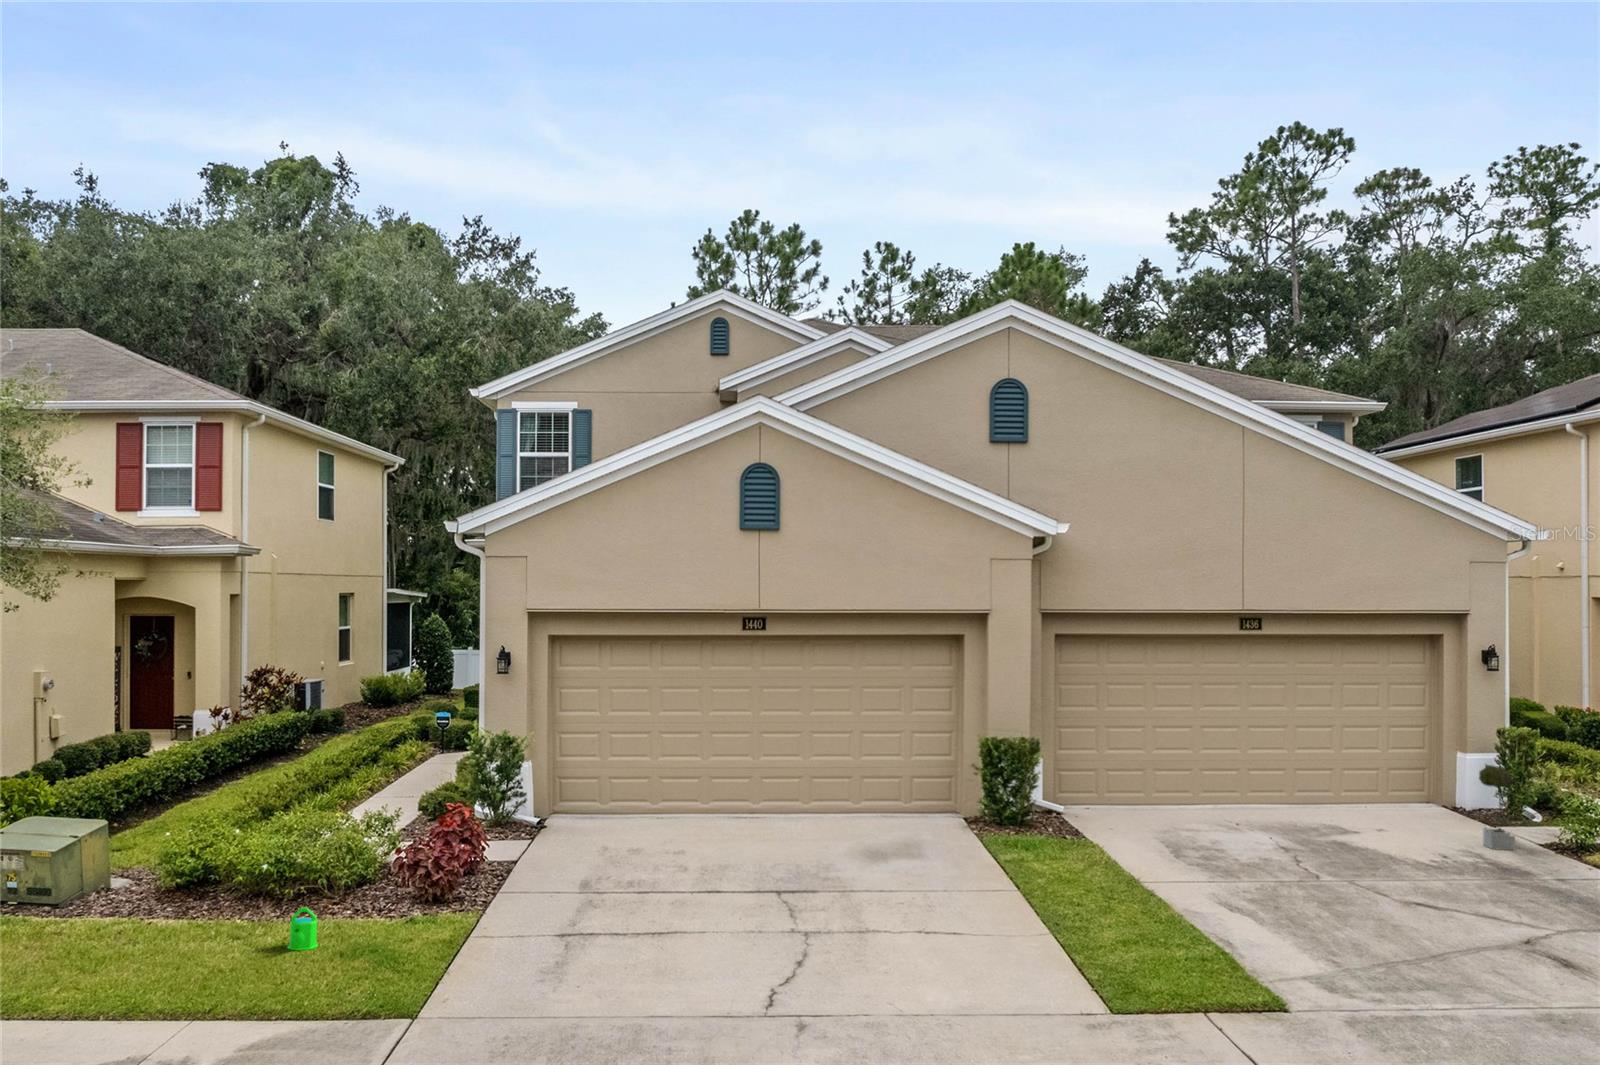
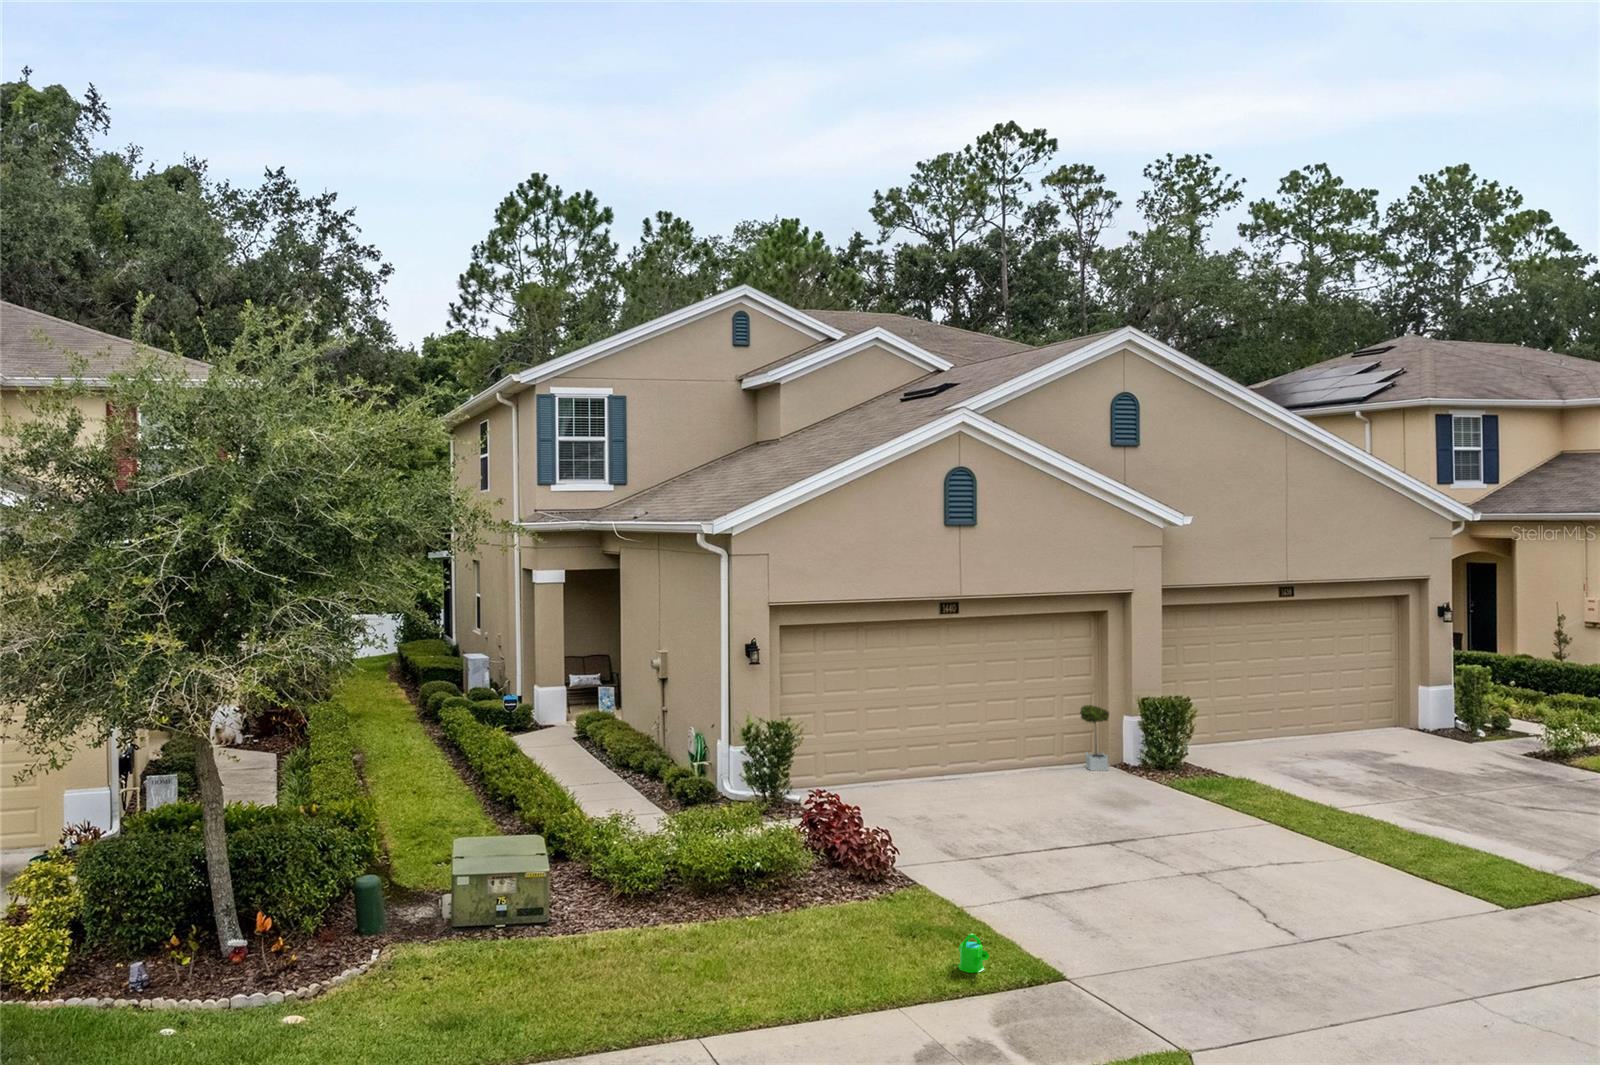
potted tree: present [1479,764,1517,850] -> present [1080,705,1109,771]

